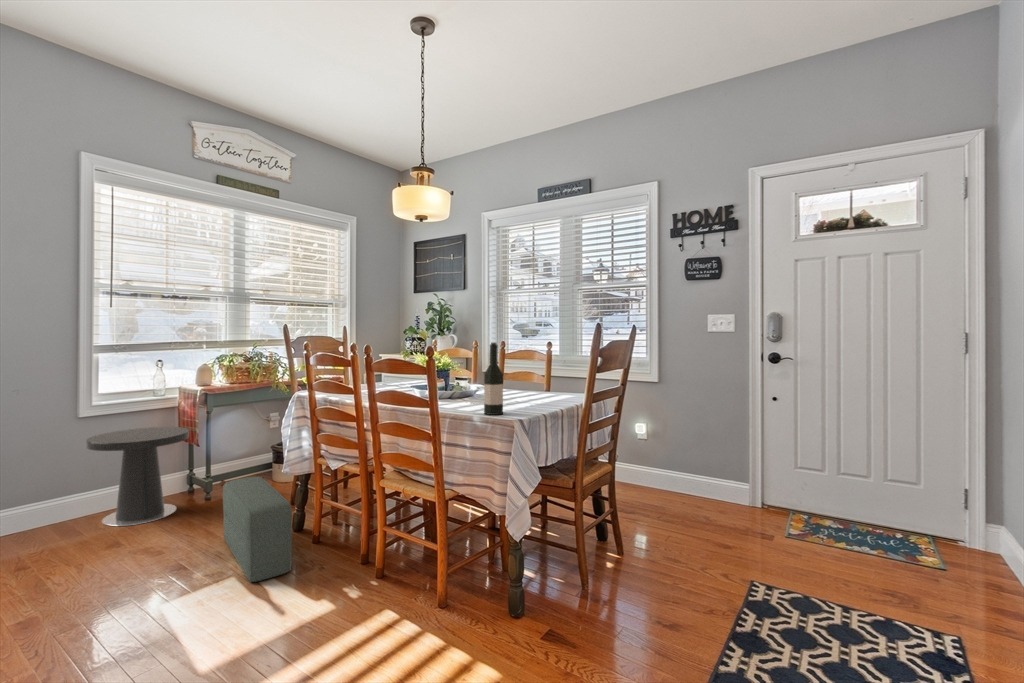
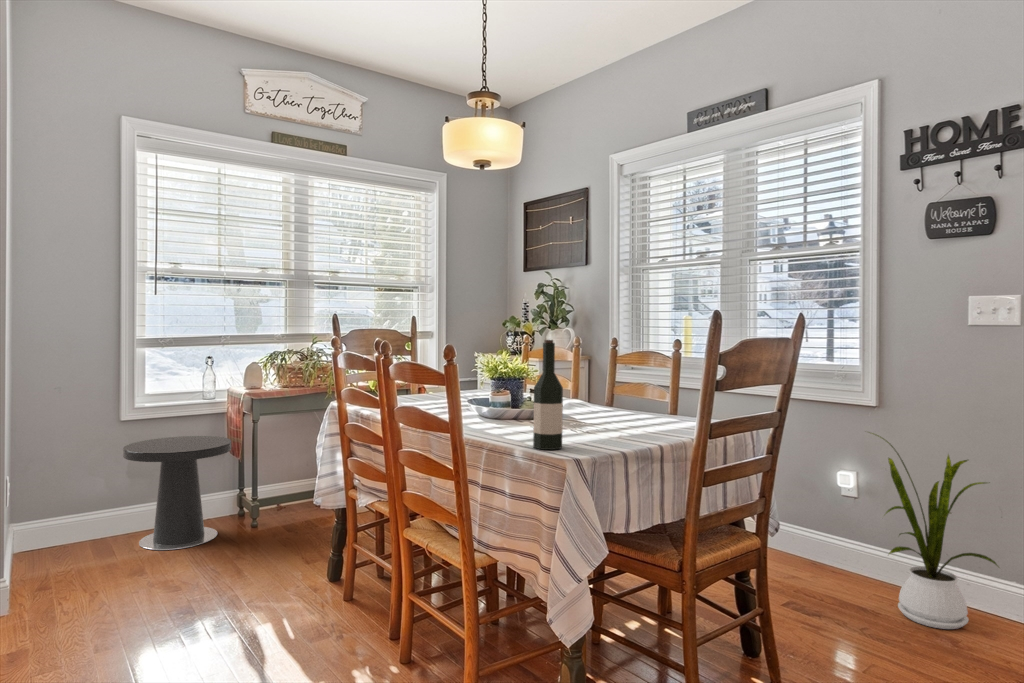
house plant: none [654,397,730,511] -> present [872,433,998,629]
pouf: present [223,477,292,582] -> none [244,507,303,644]

